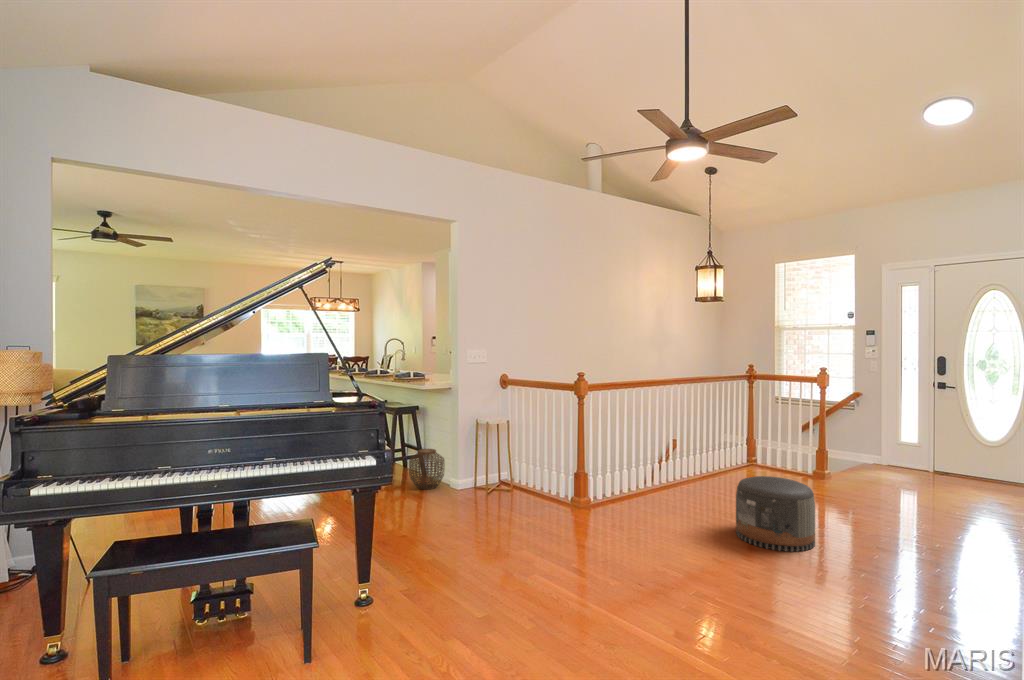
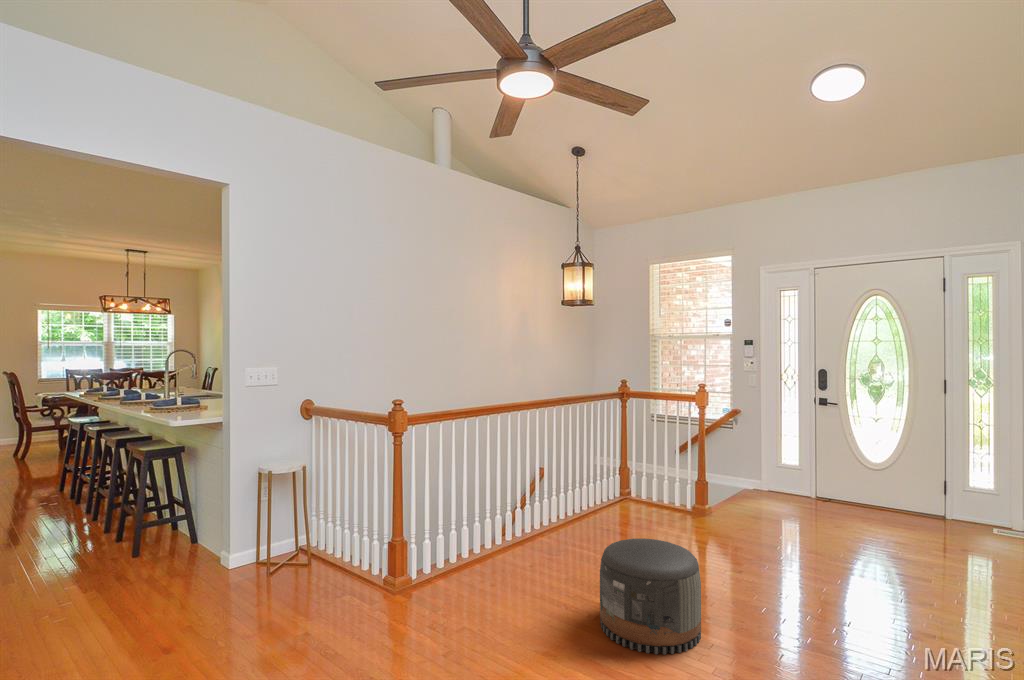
woven basket: present [409,449,444,489] -> none [150,512,210,575]

